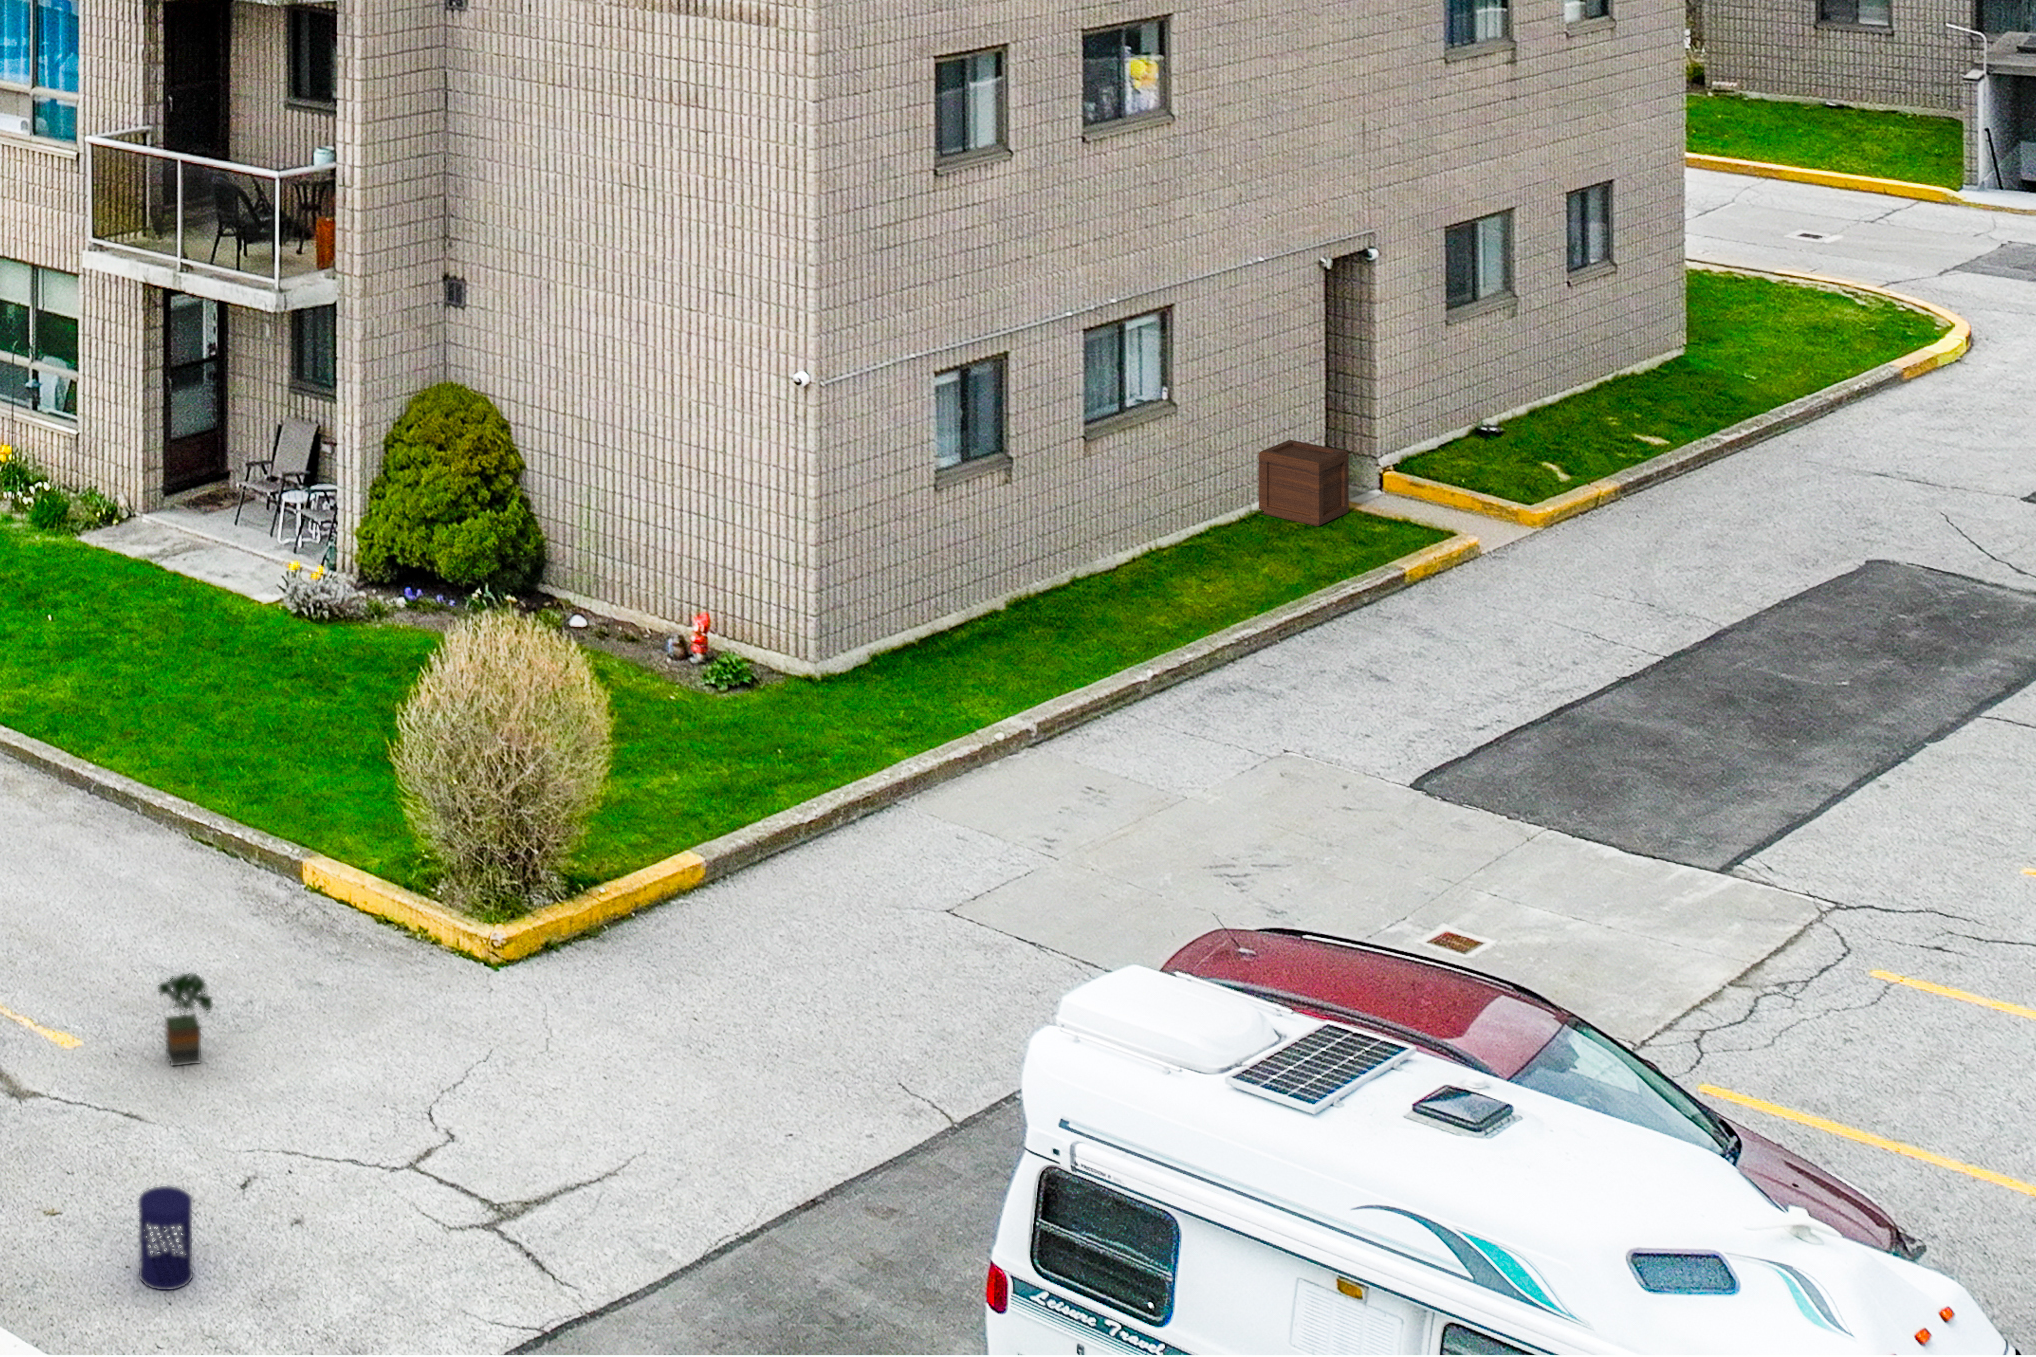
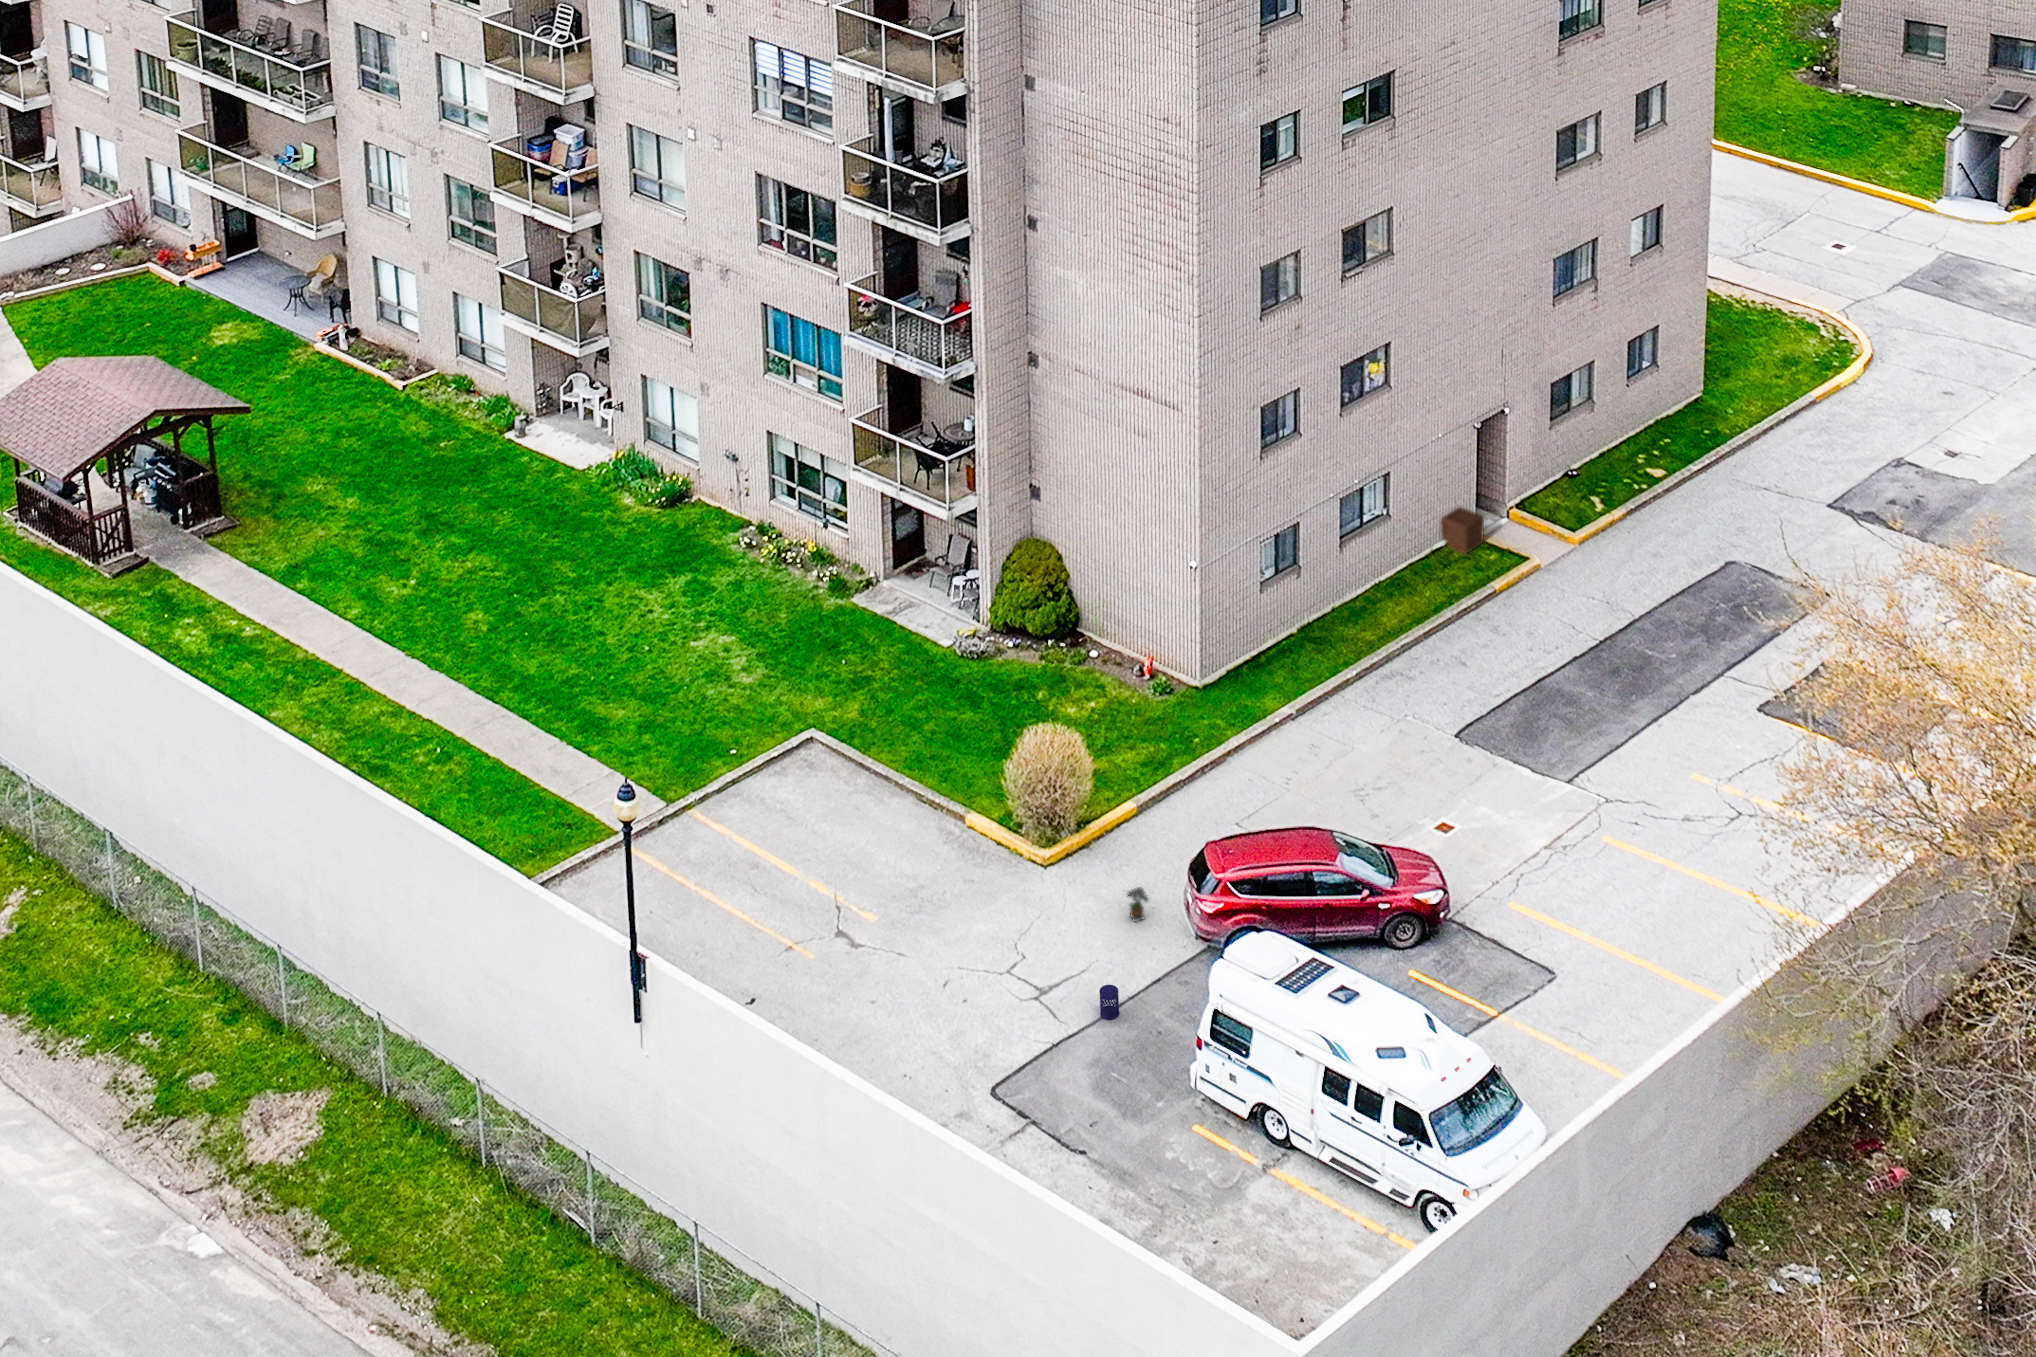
potted tree: present [158,973,213,1066] -> present [1128,888,1148,921]
waste bin: present [139,1186,193,1290] -> present [1099,985,1119,1020]

